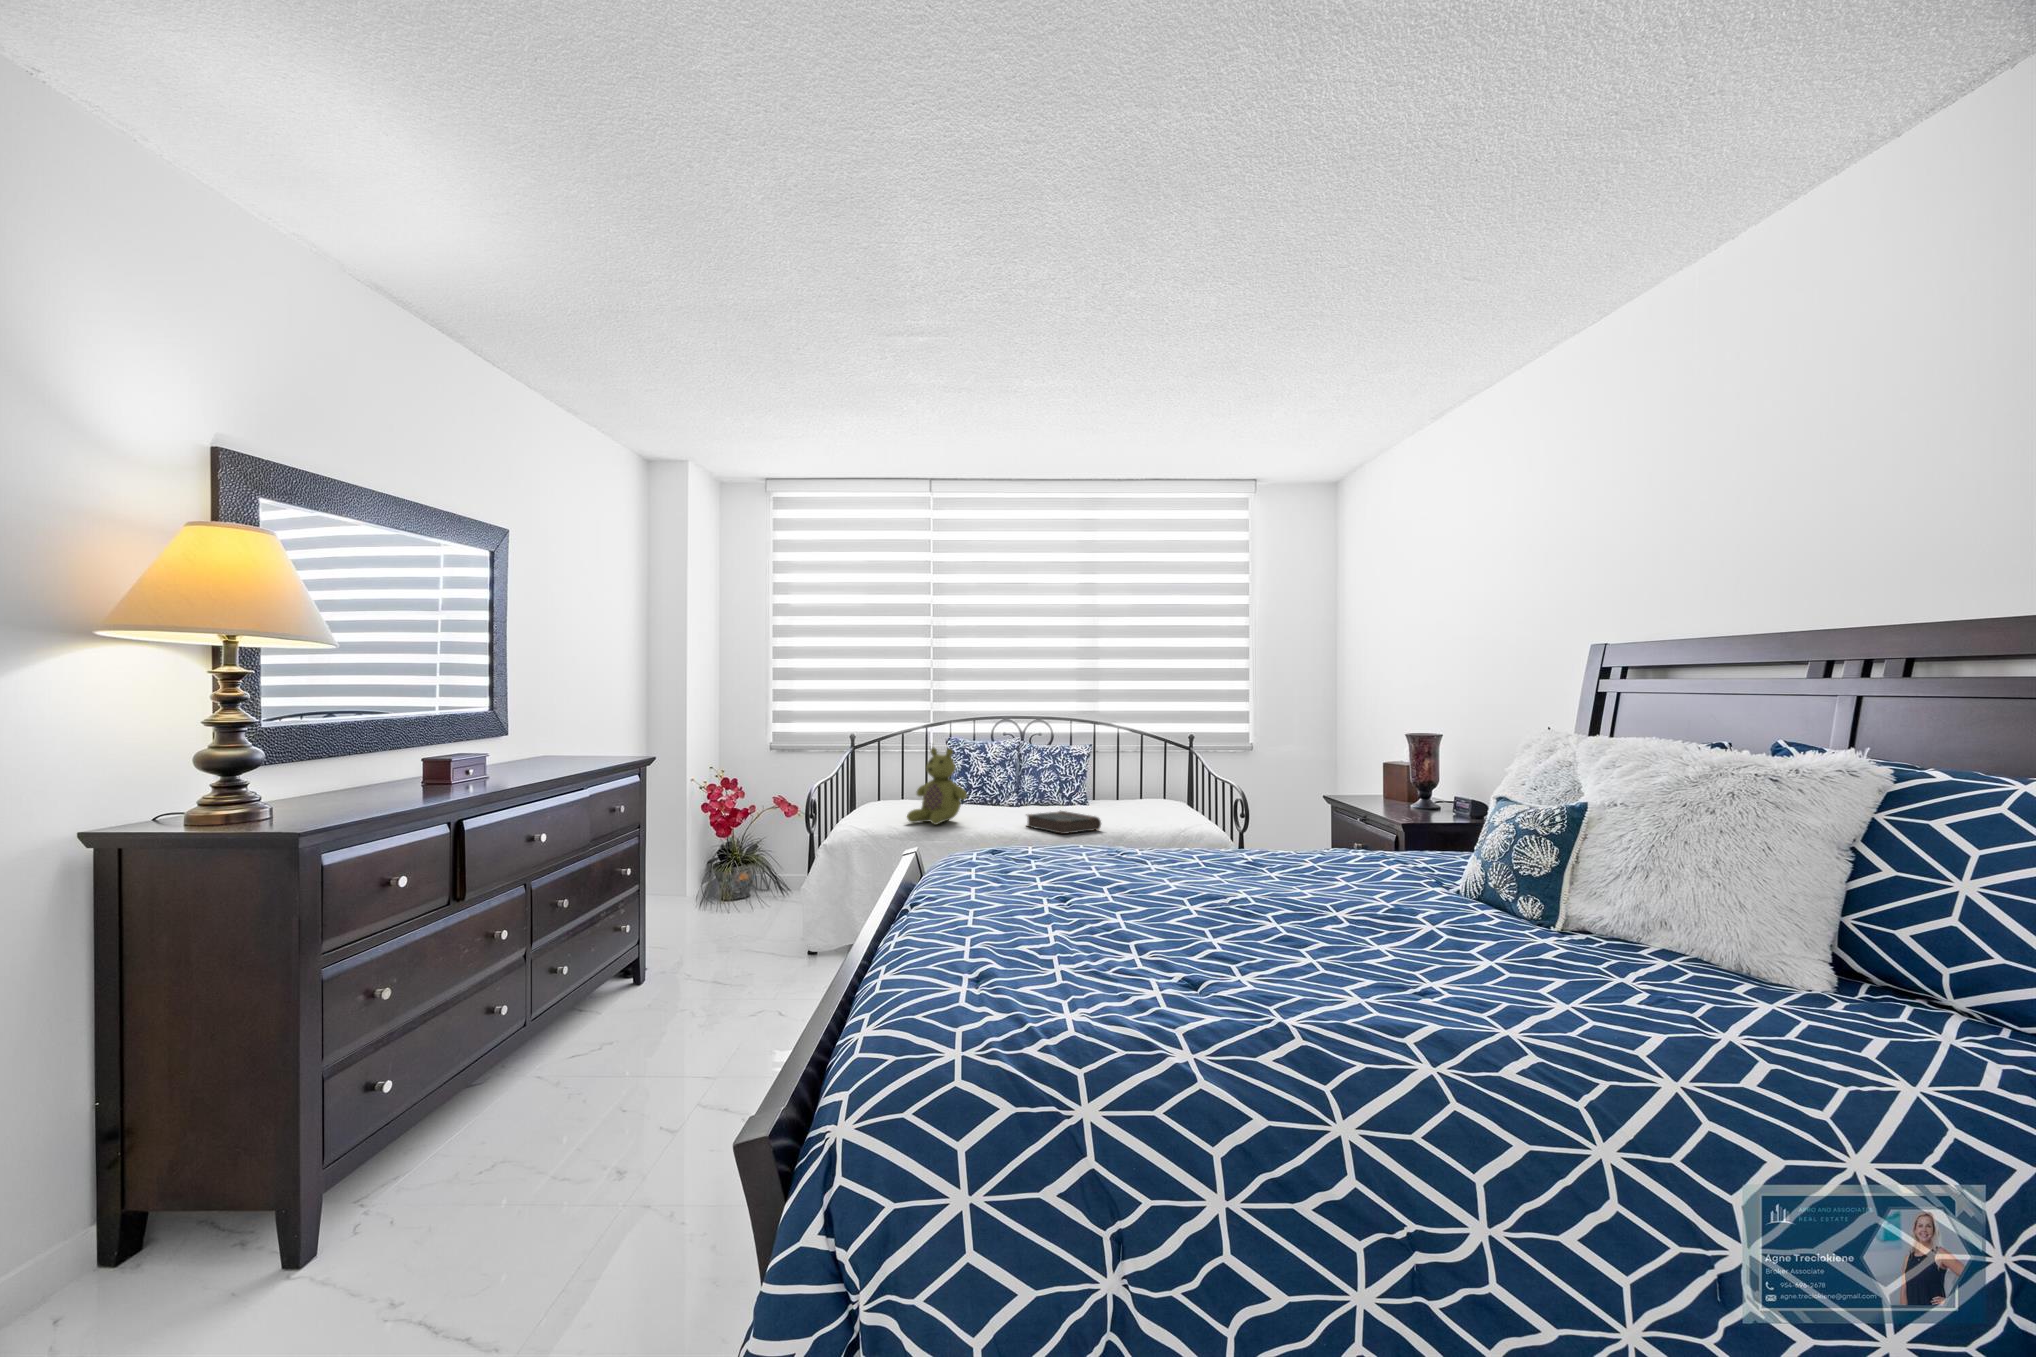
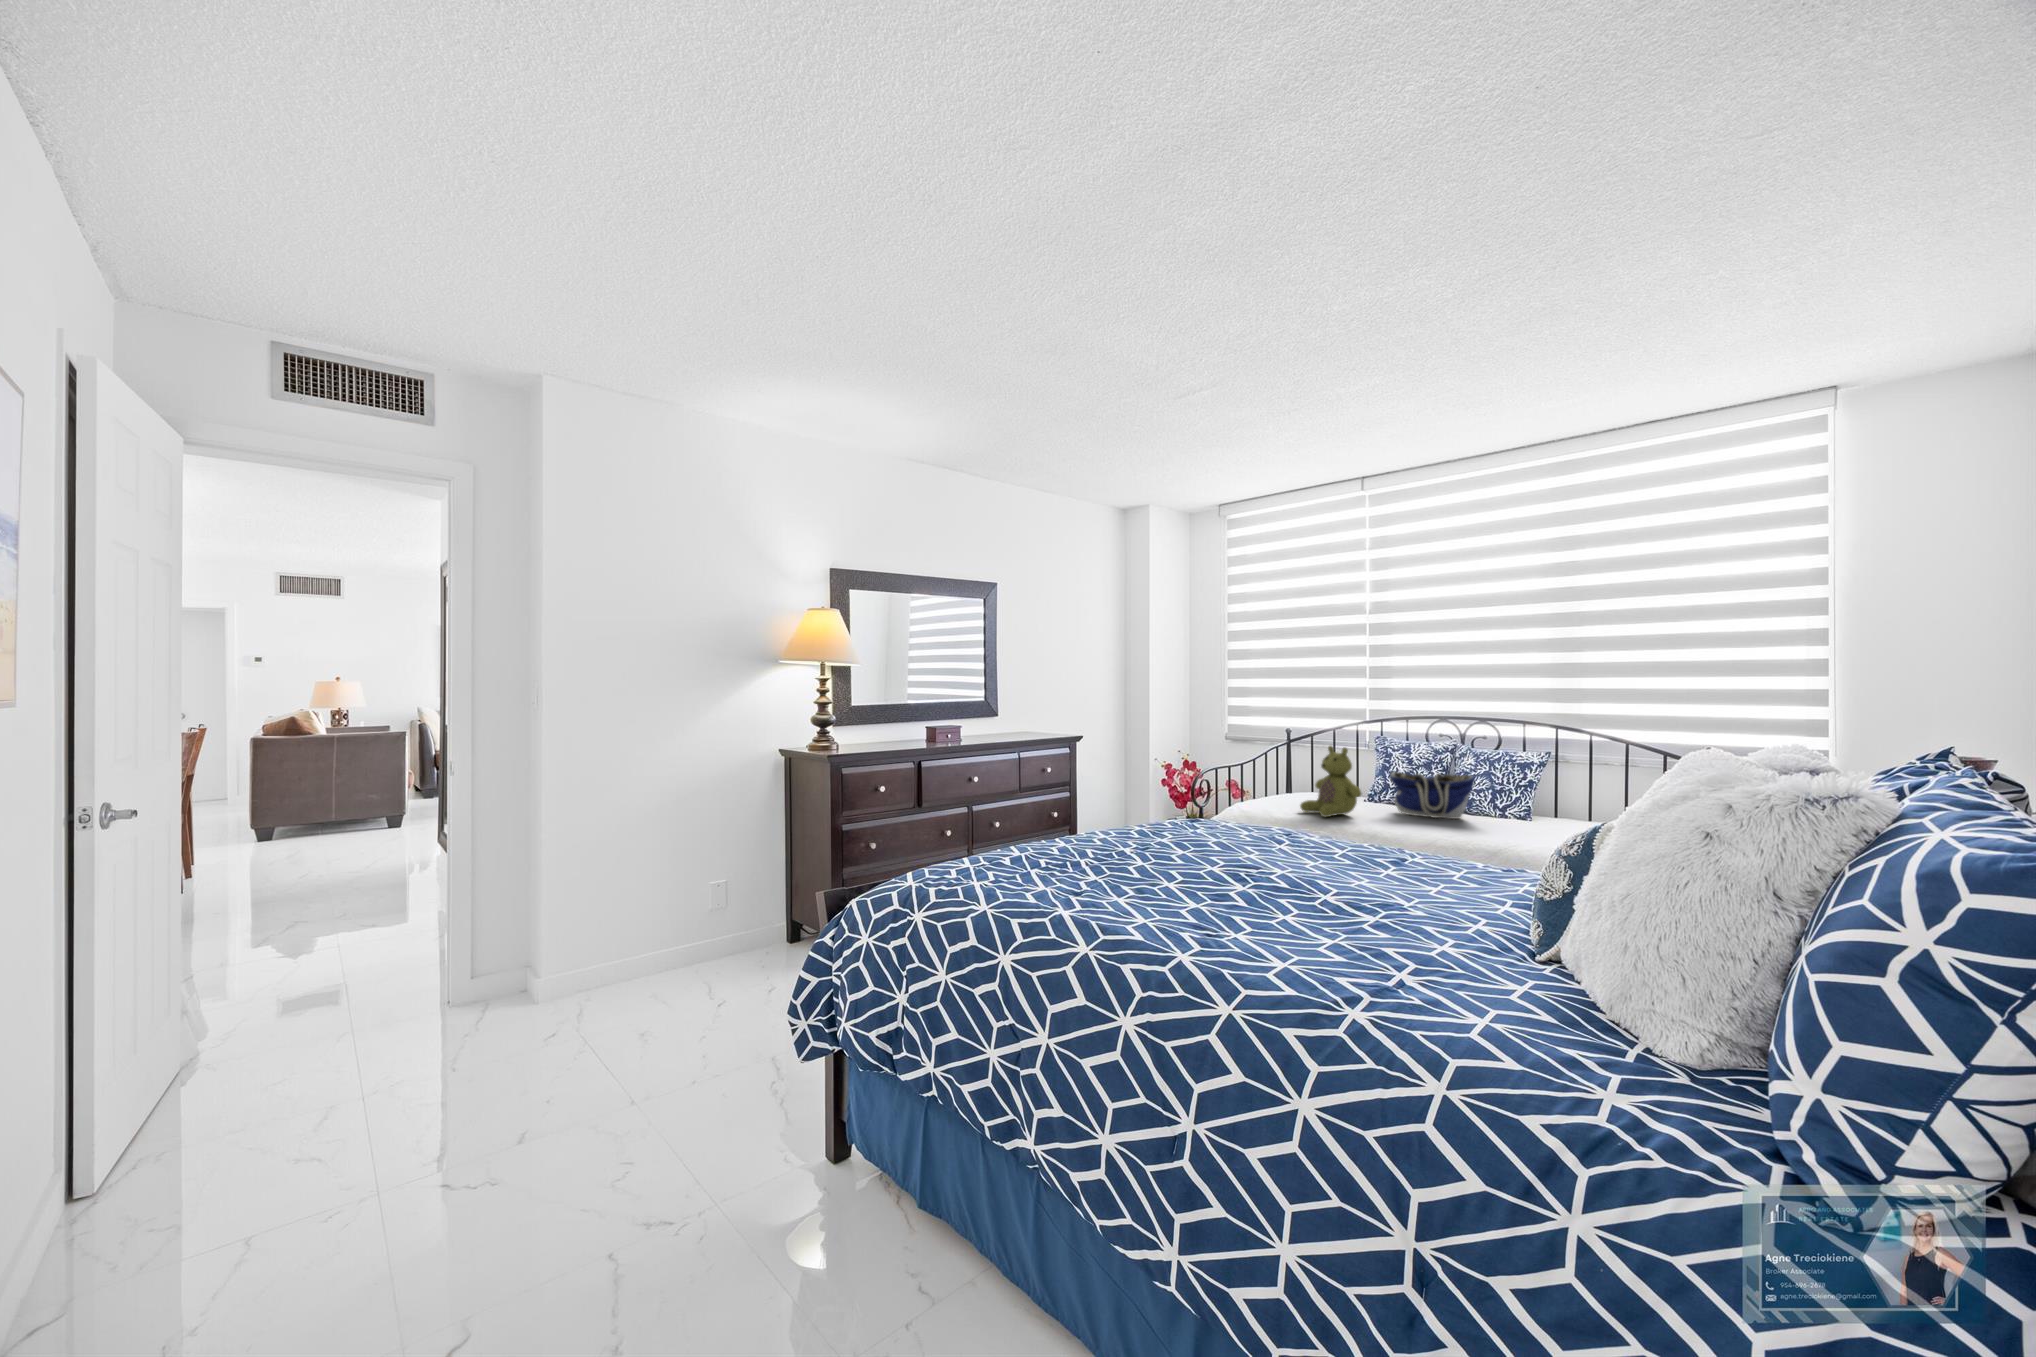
tote bag: none [983,767,1055,814] -> present [1390,771,1475,819]
book: present [1027,811,1101,834] -> none [1422,820,1515,850]

